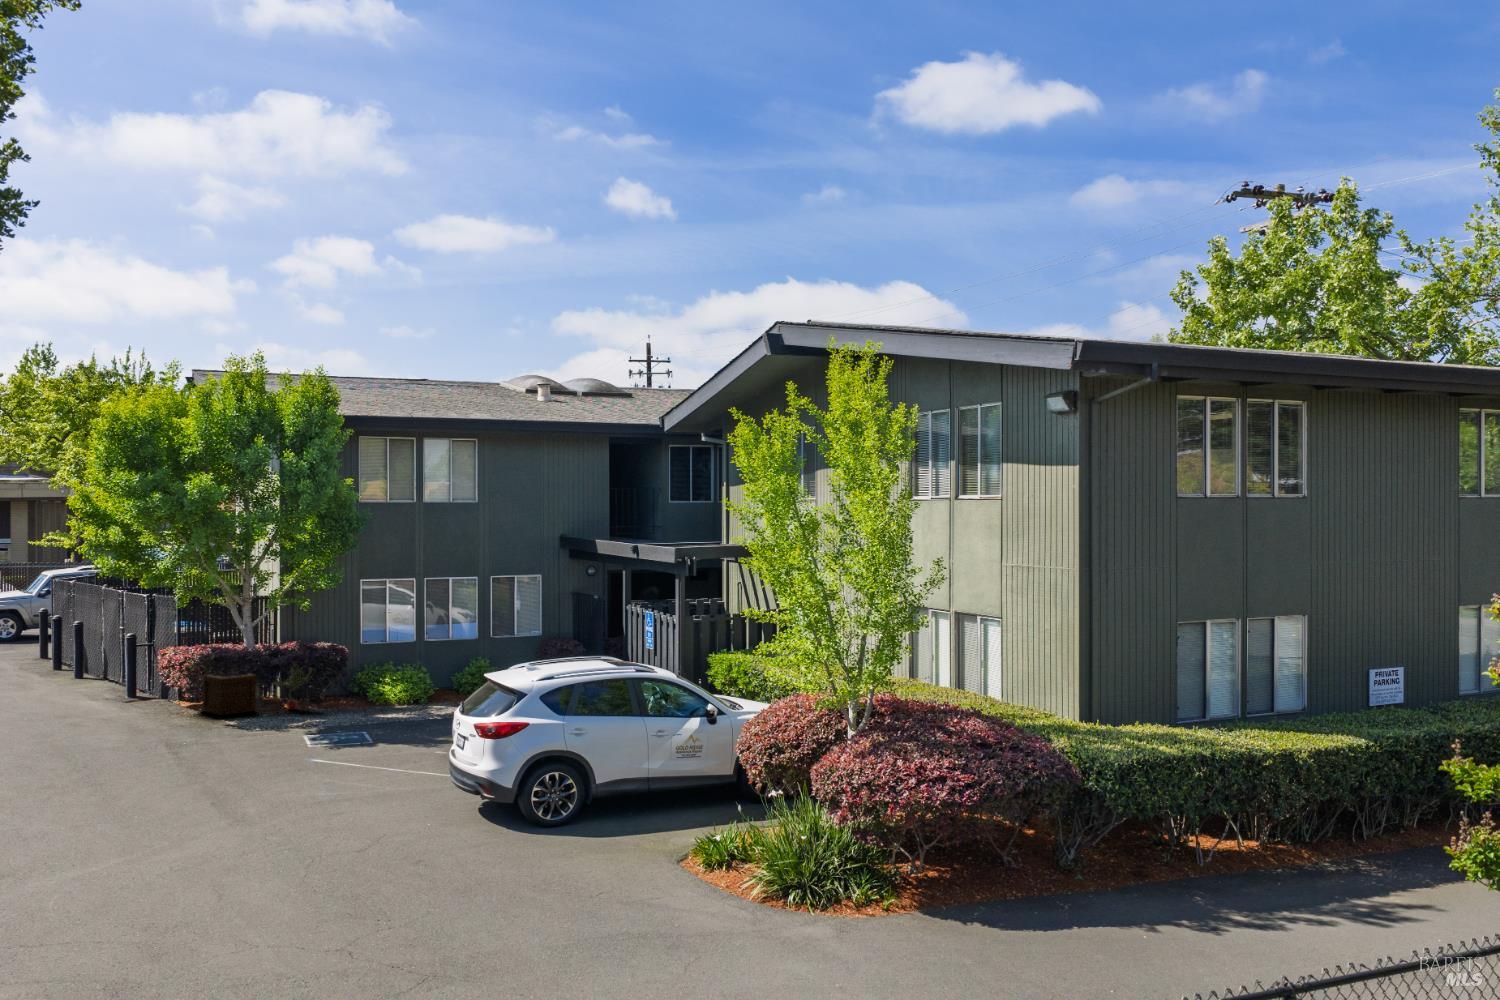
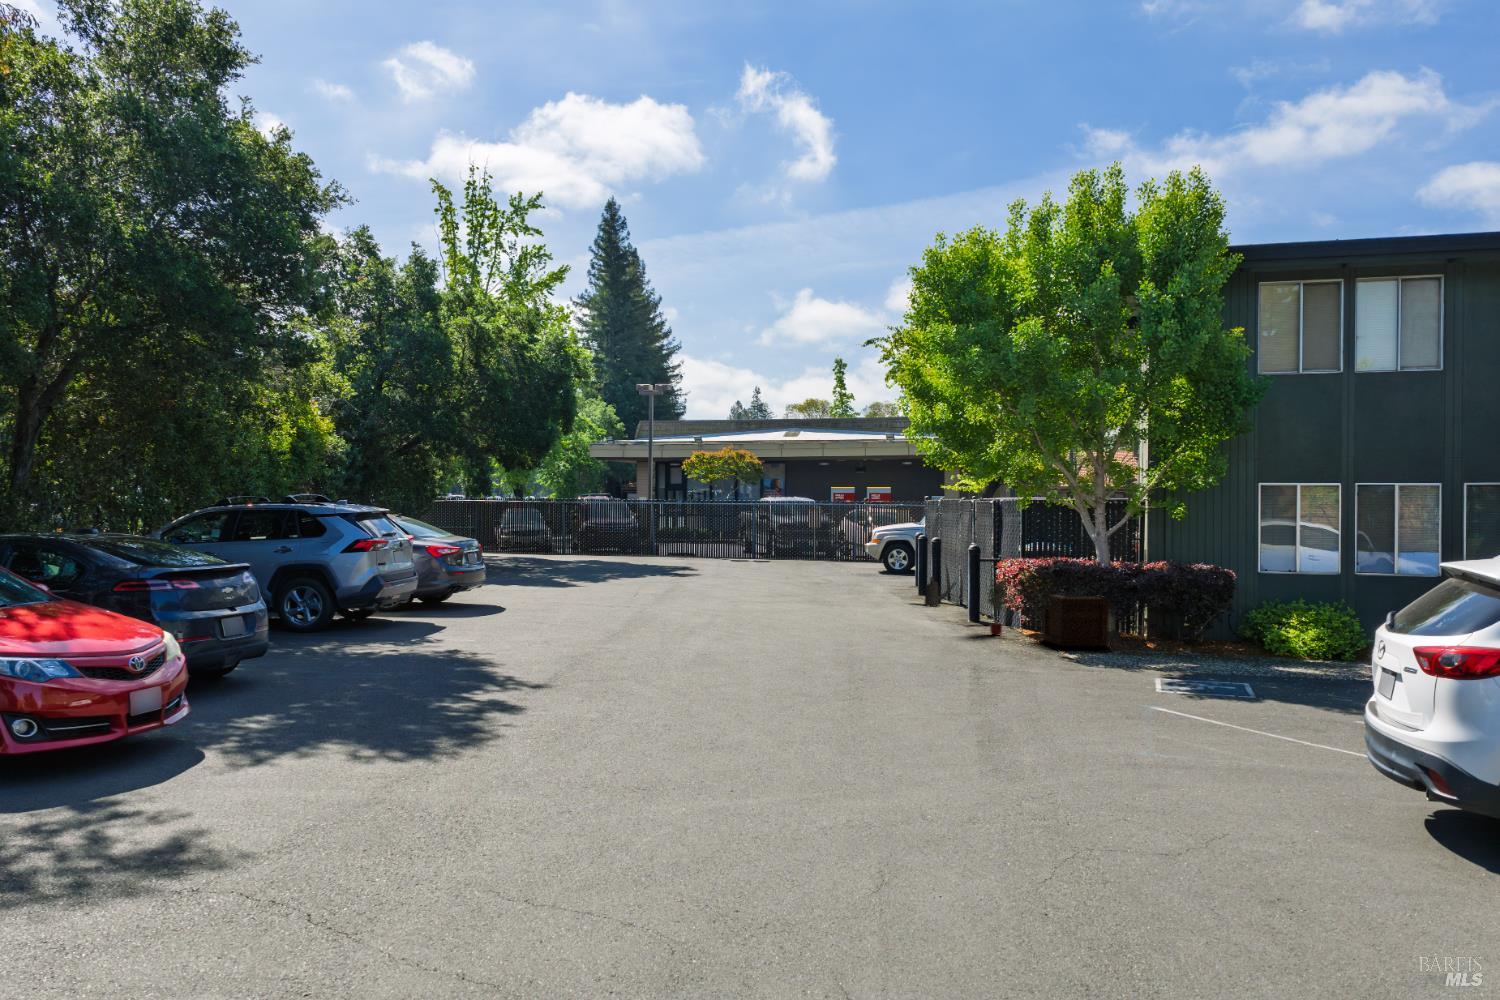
watering can: none [66,658,102,685] -> present [924,576,956,607]
potted tree: present [275,664,312,710] -> present [988,574,1017,635]

